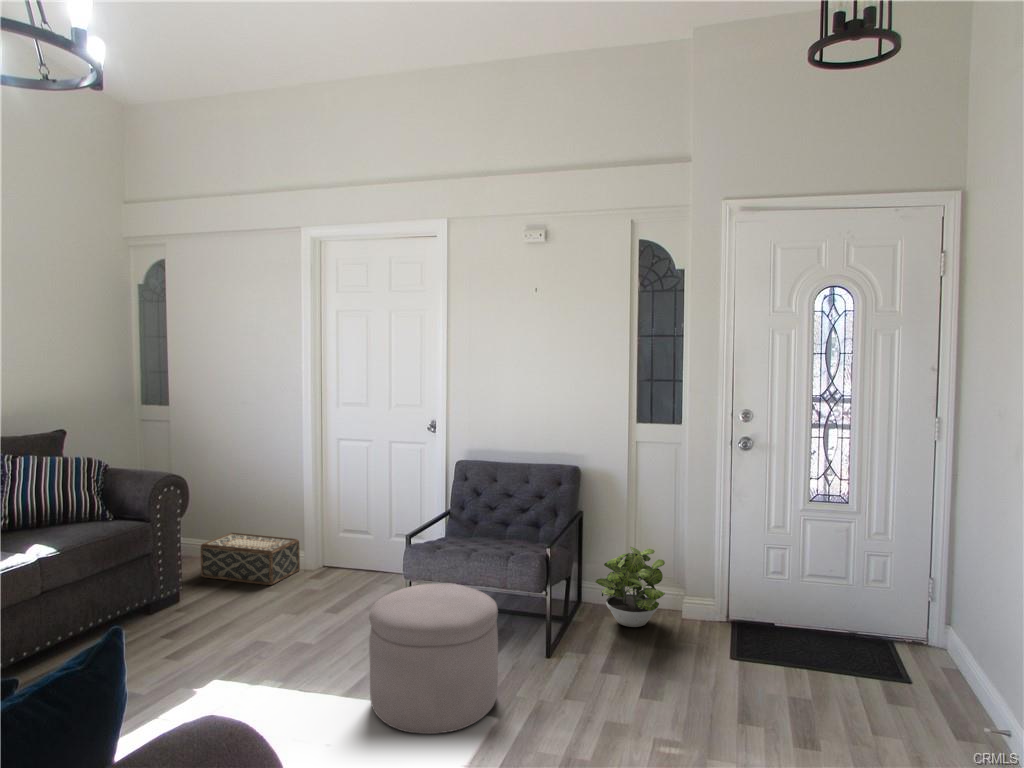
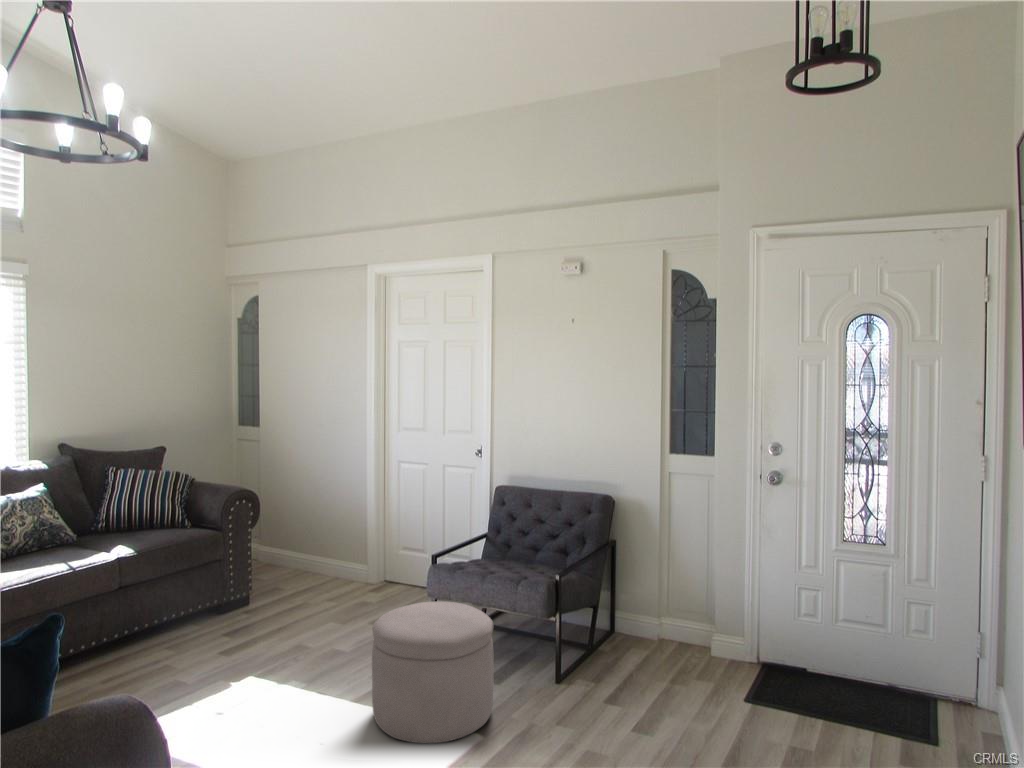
woven basket: present [201,533,300,585] -> none [275,545,361,595]
potted plant: present [595,547,665,627] -> none [616,579,689,661]

